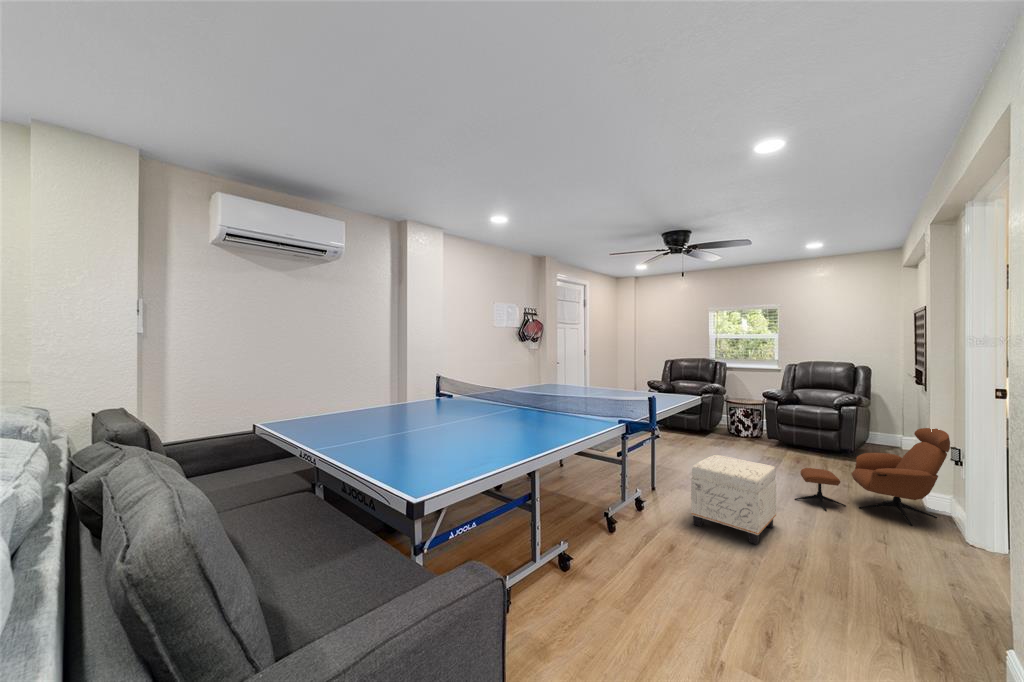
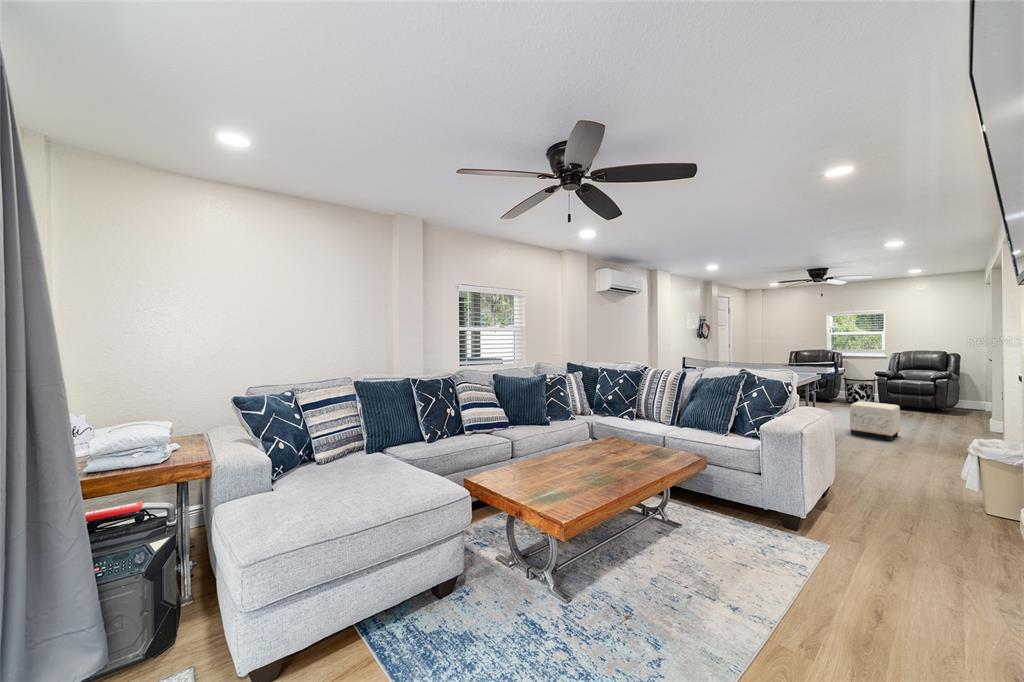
lounge chair: present [795,428,950,525] -> none [907,388,1006,438]

